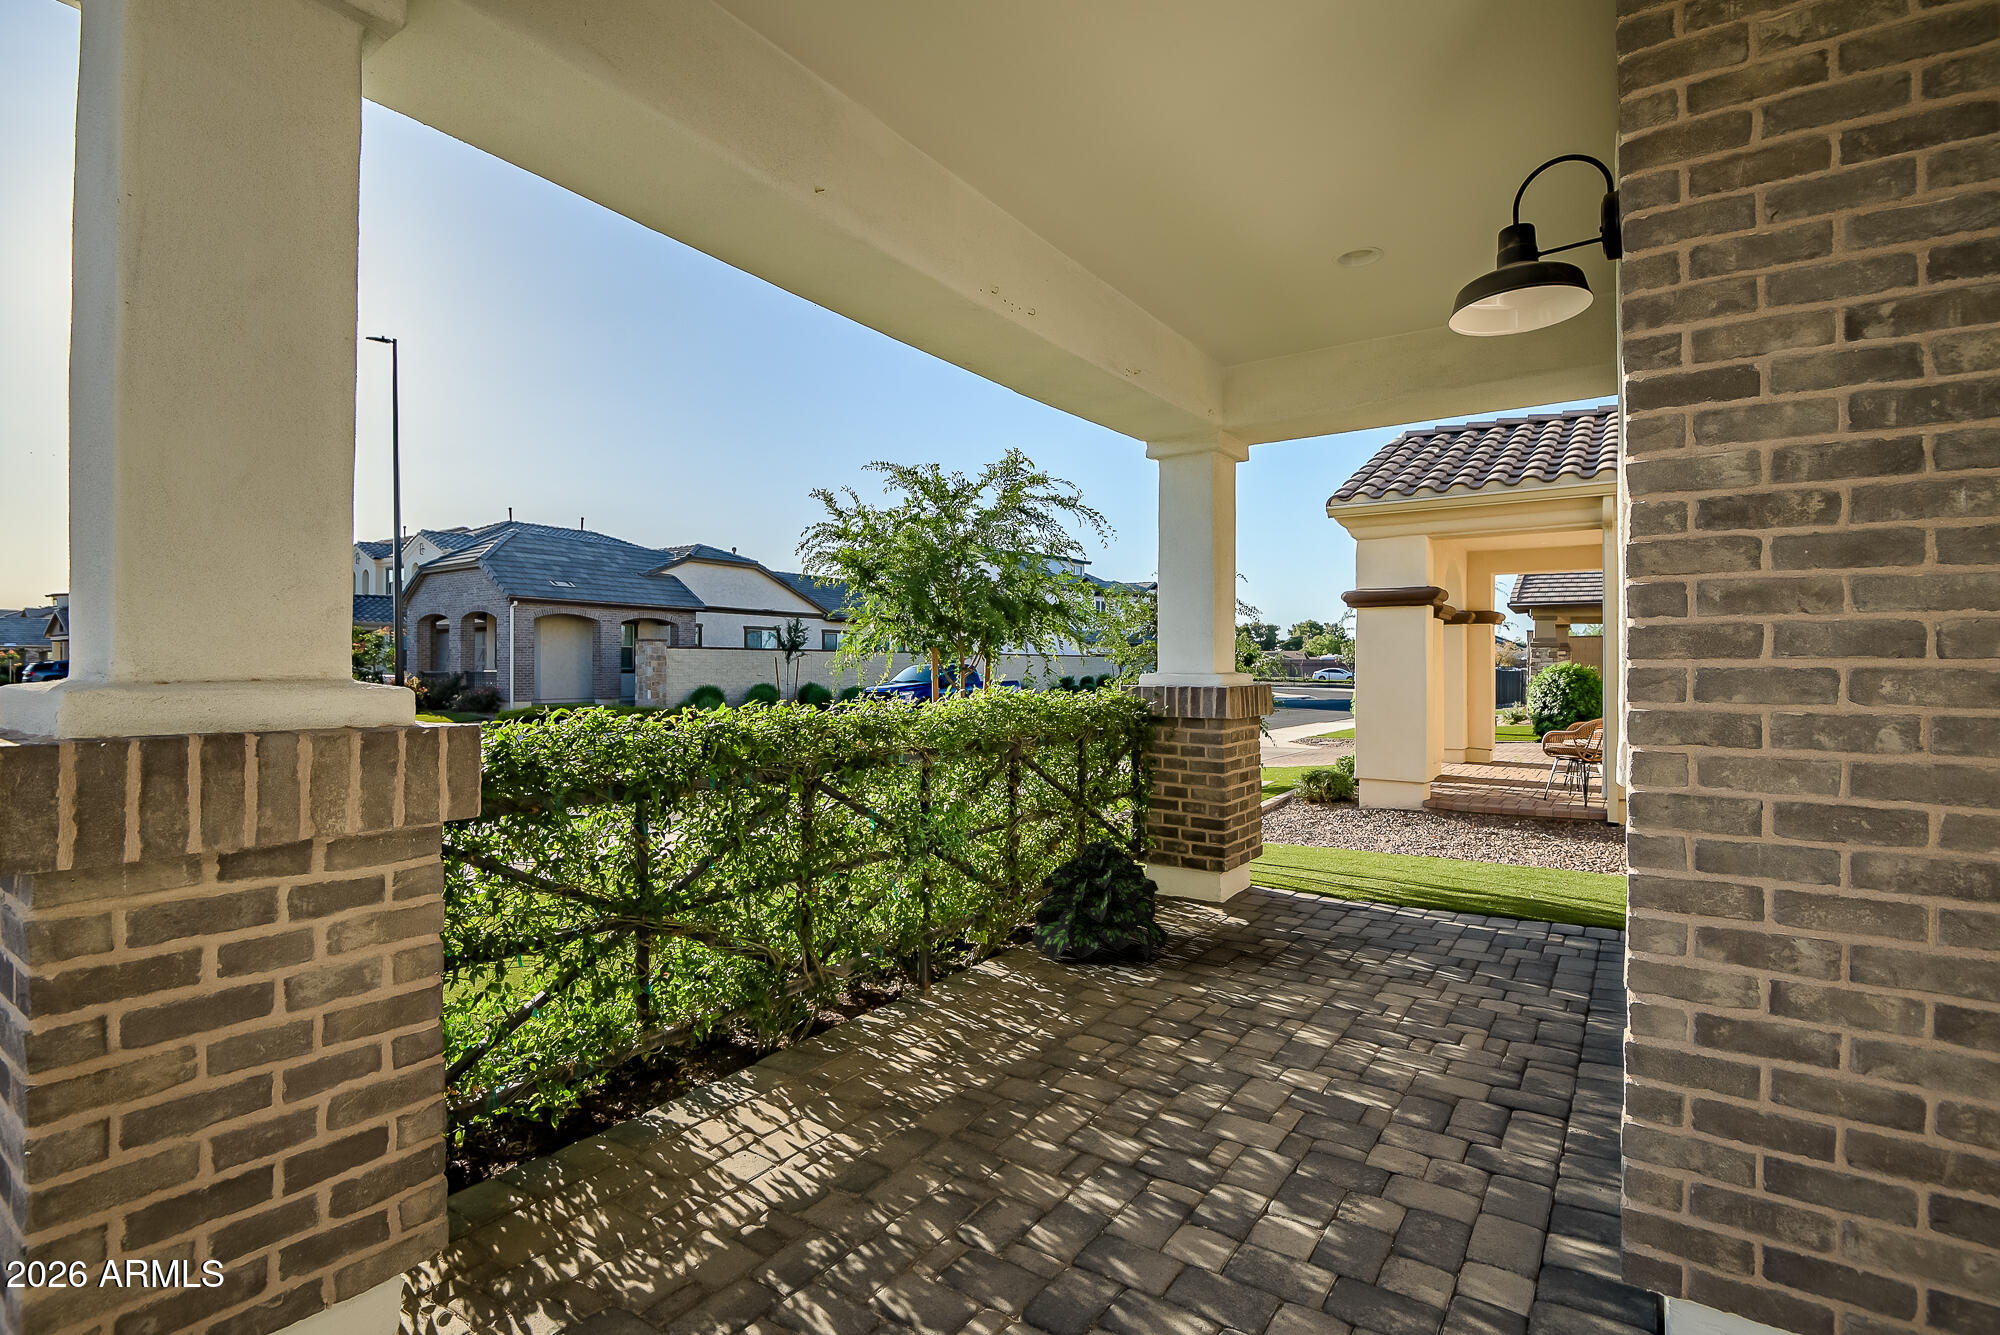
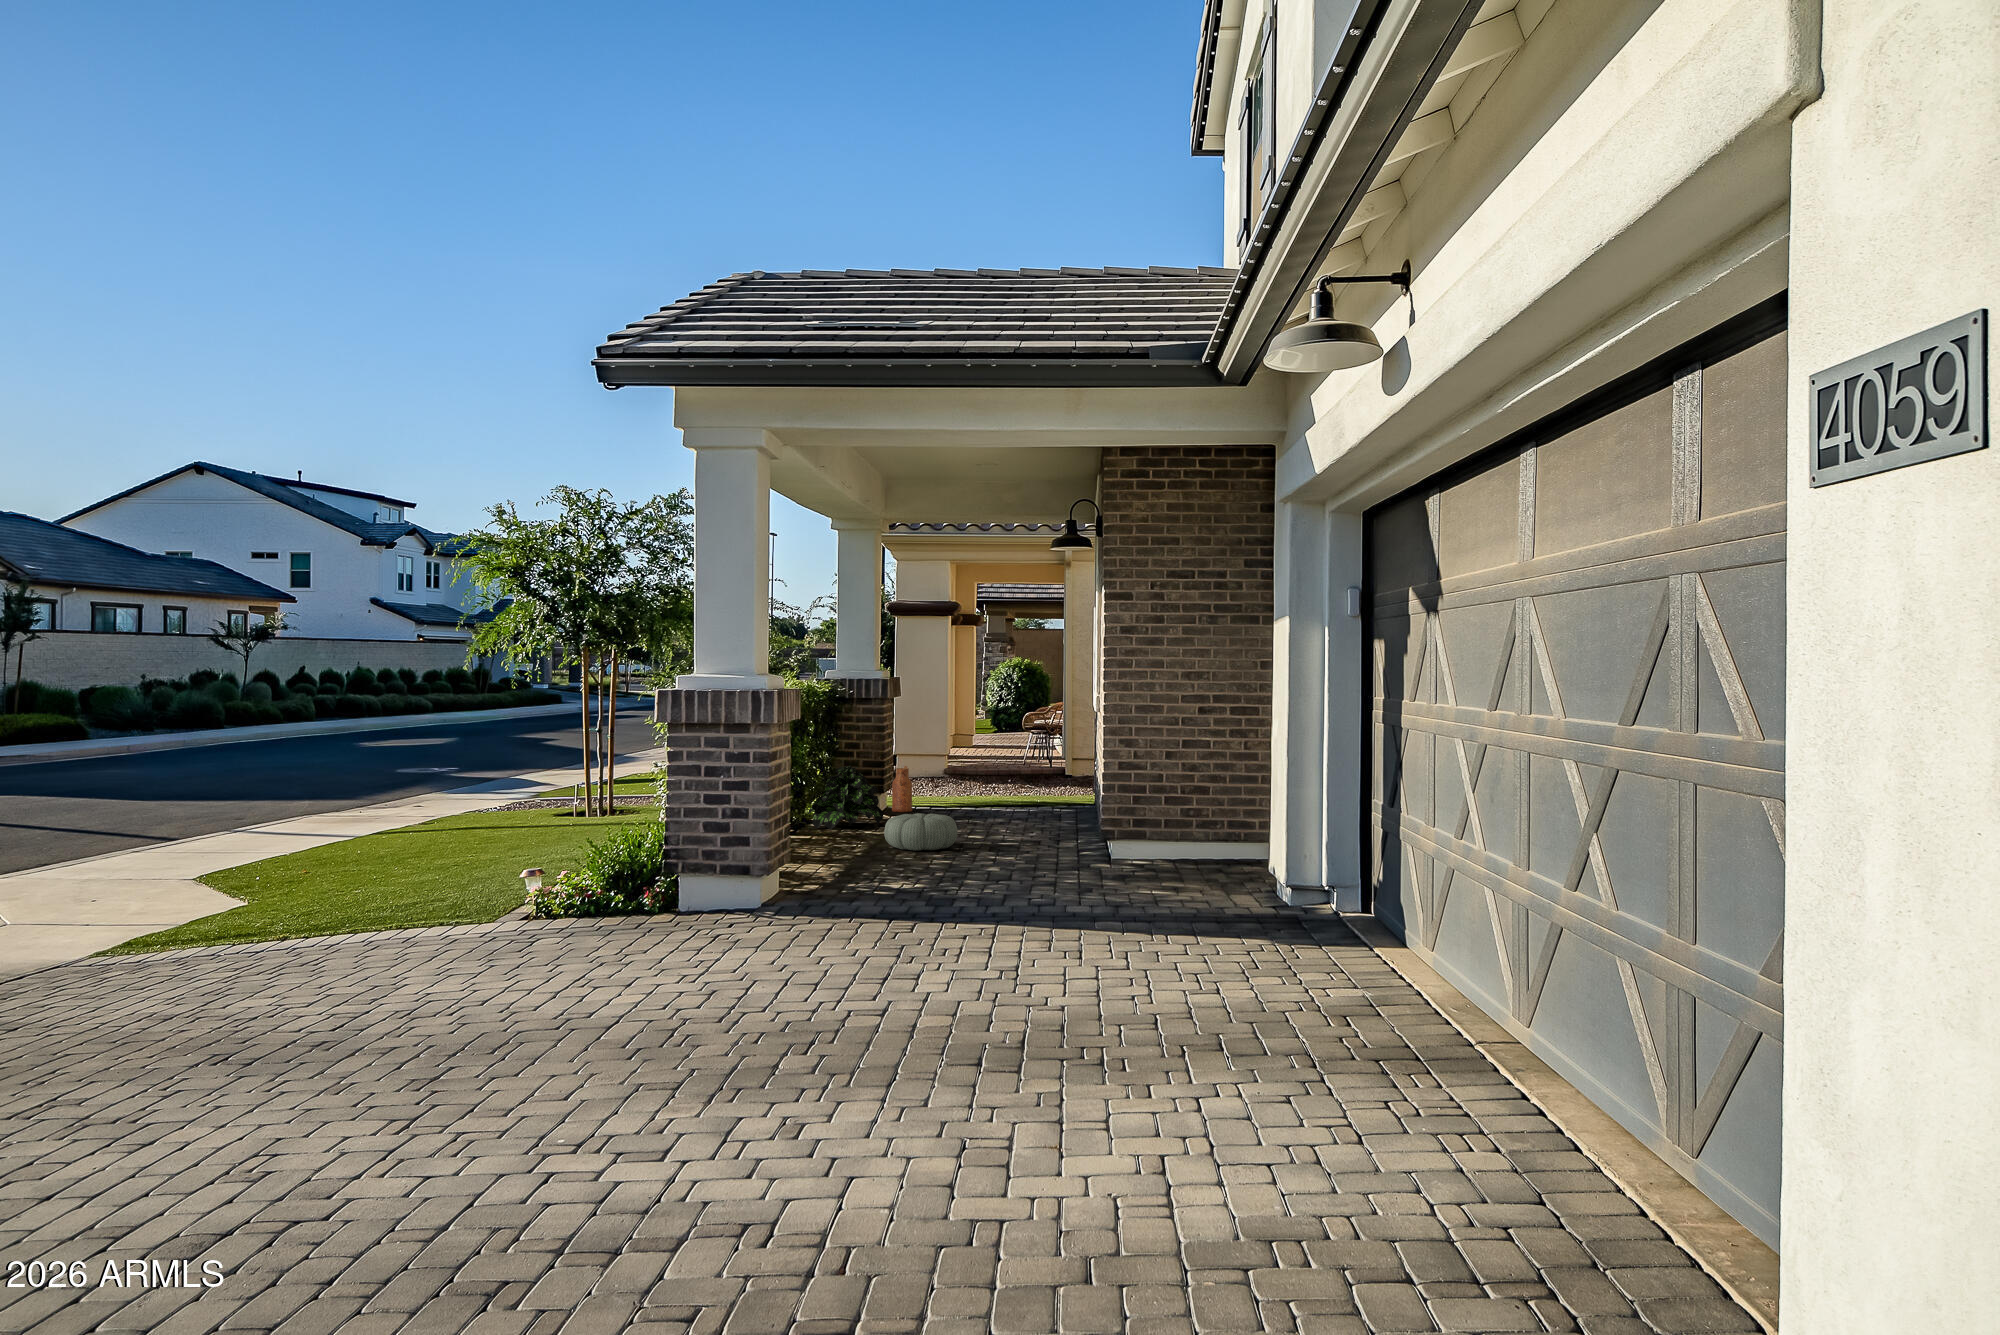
watering can: none [1244,828,1279,911] -> present [892,766,912,812]
pouf: none [1032,995,1208,1119] -> present [884,813,957,851]

